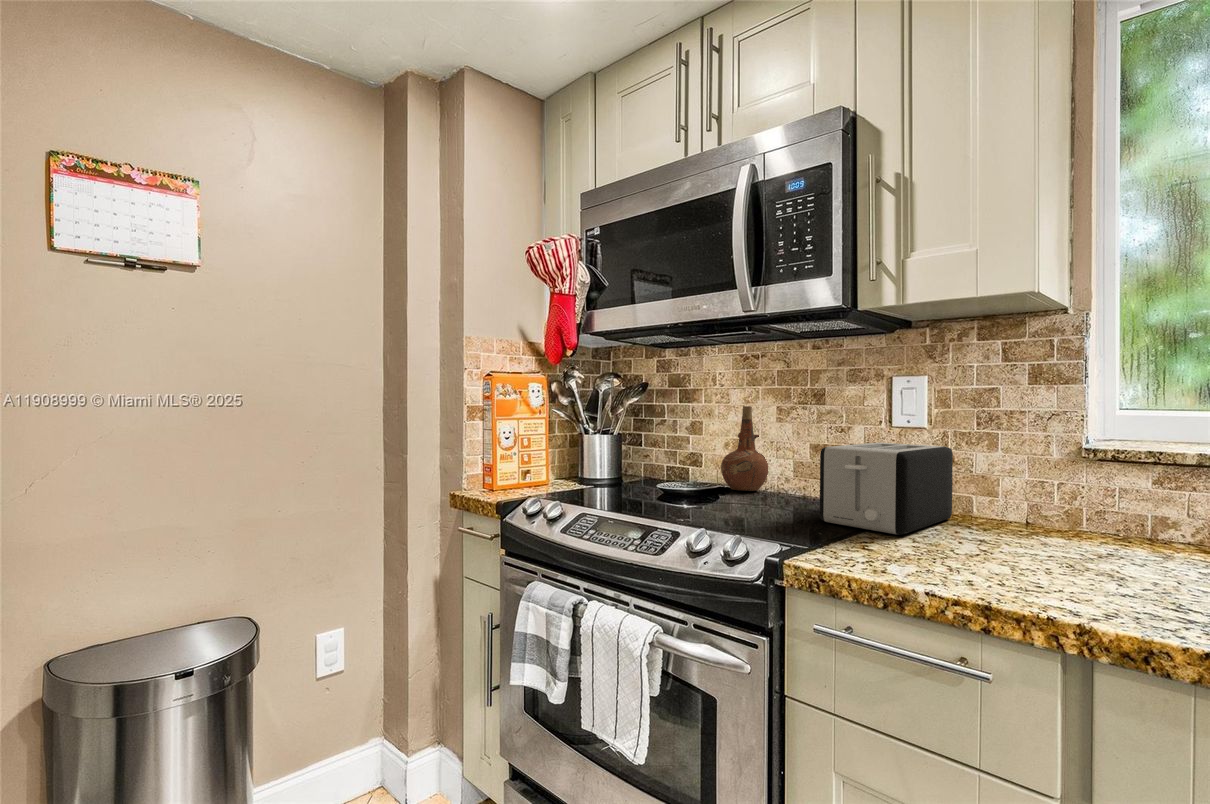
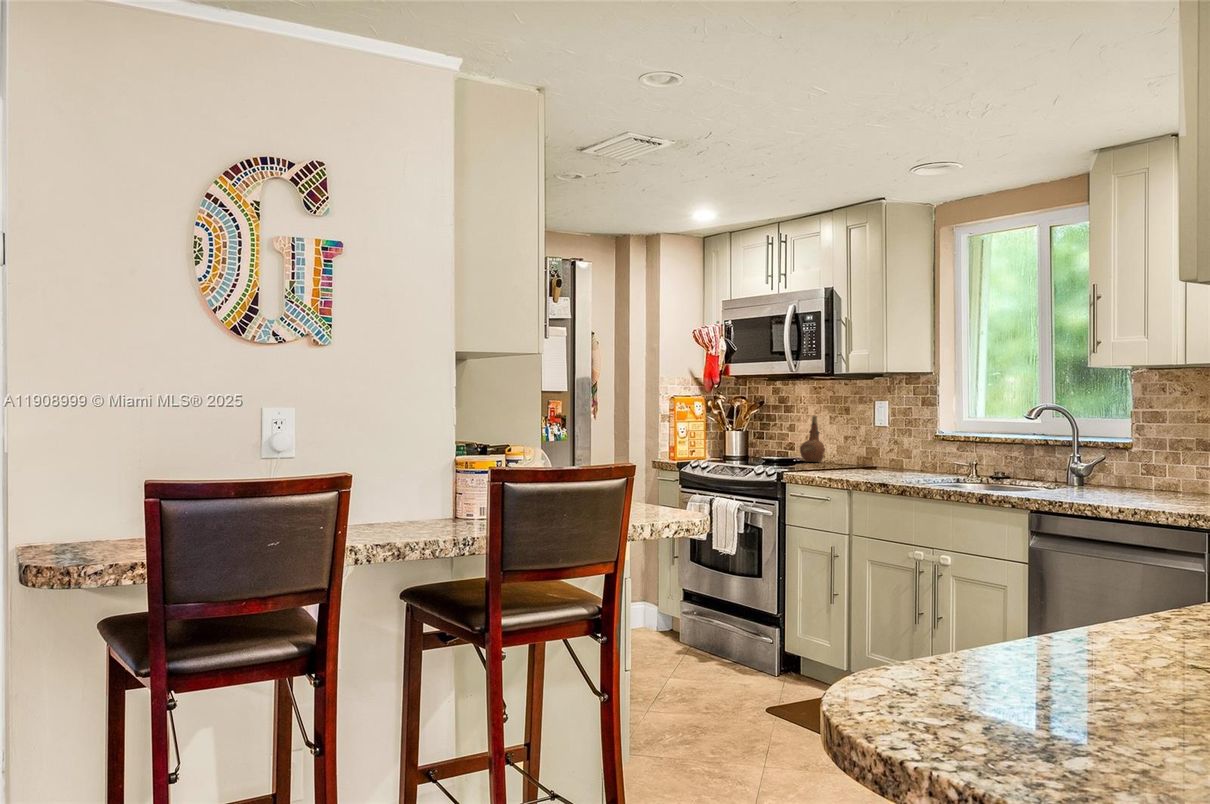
toaster: present [820,443,953,535] -> none [822,434,891,470]

